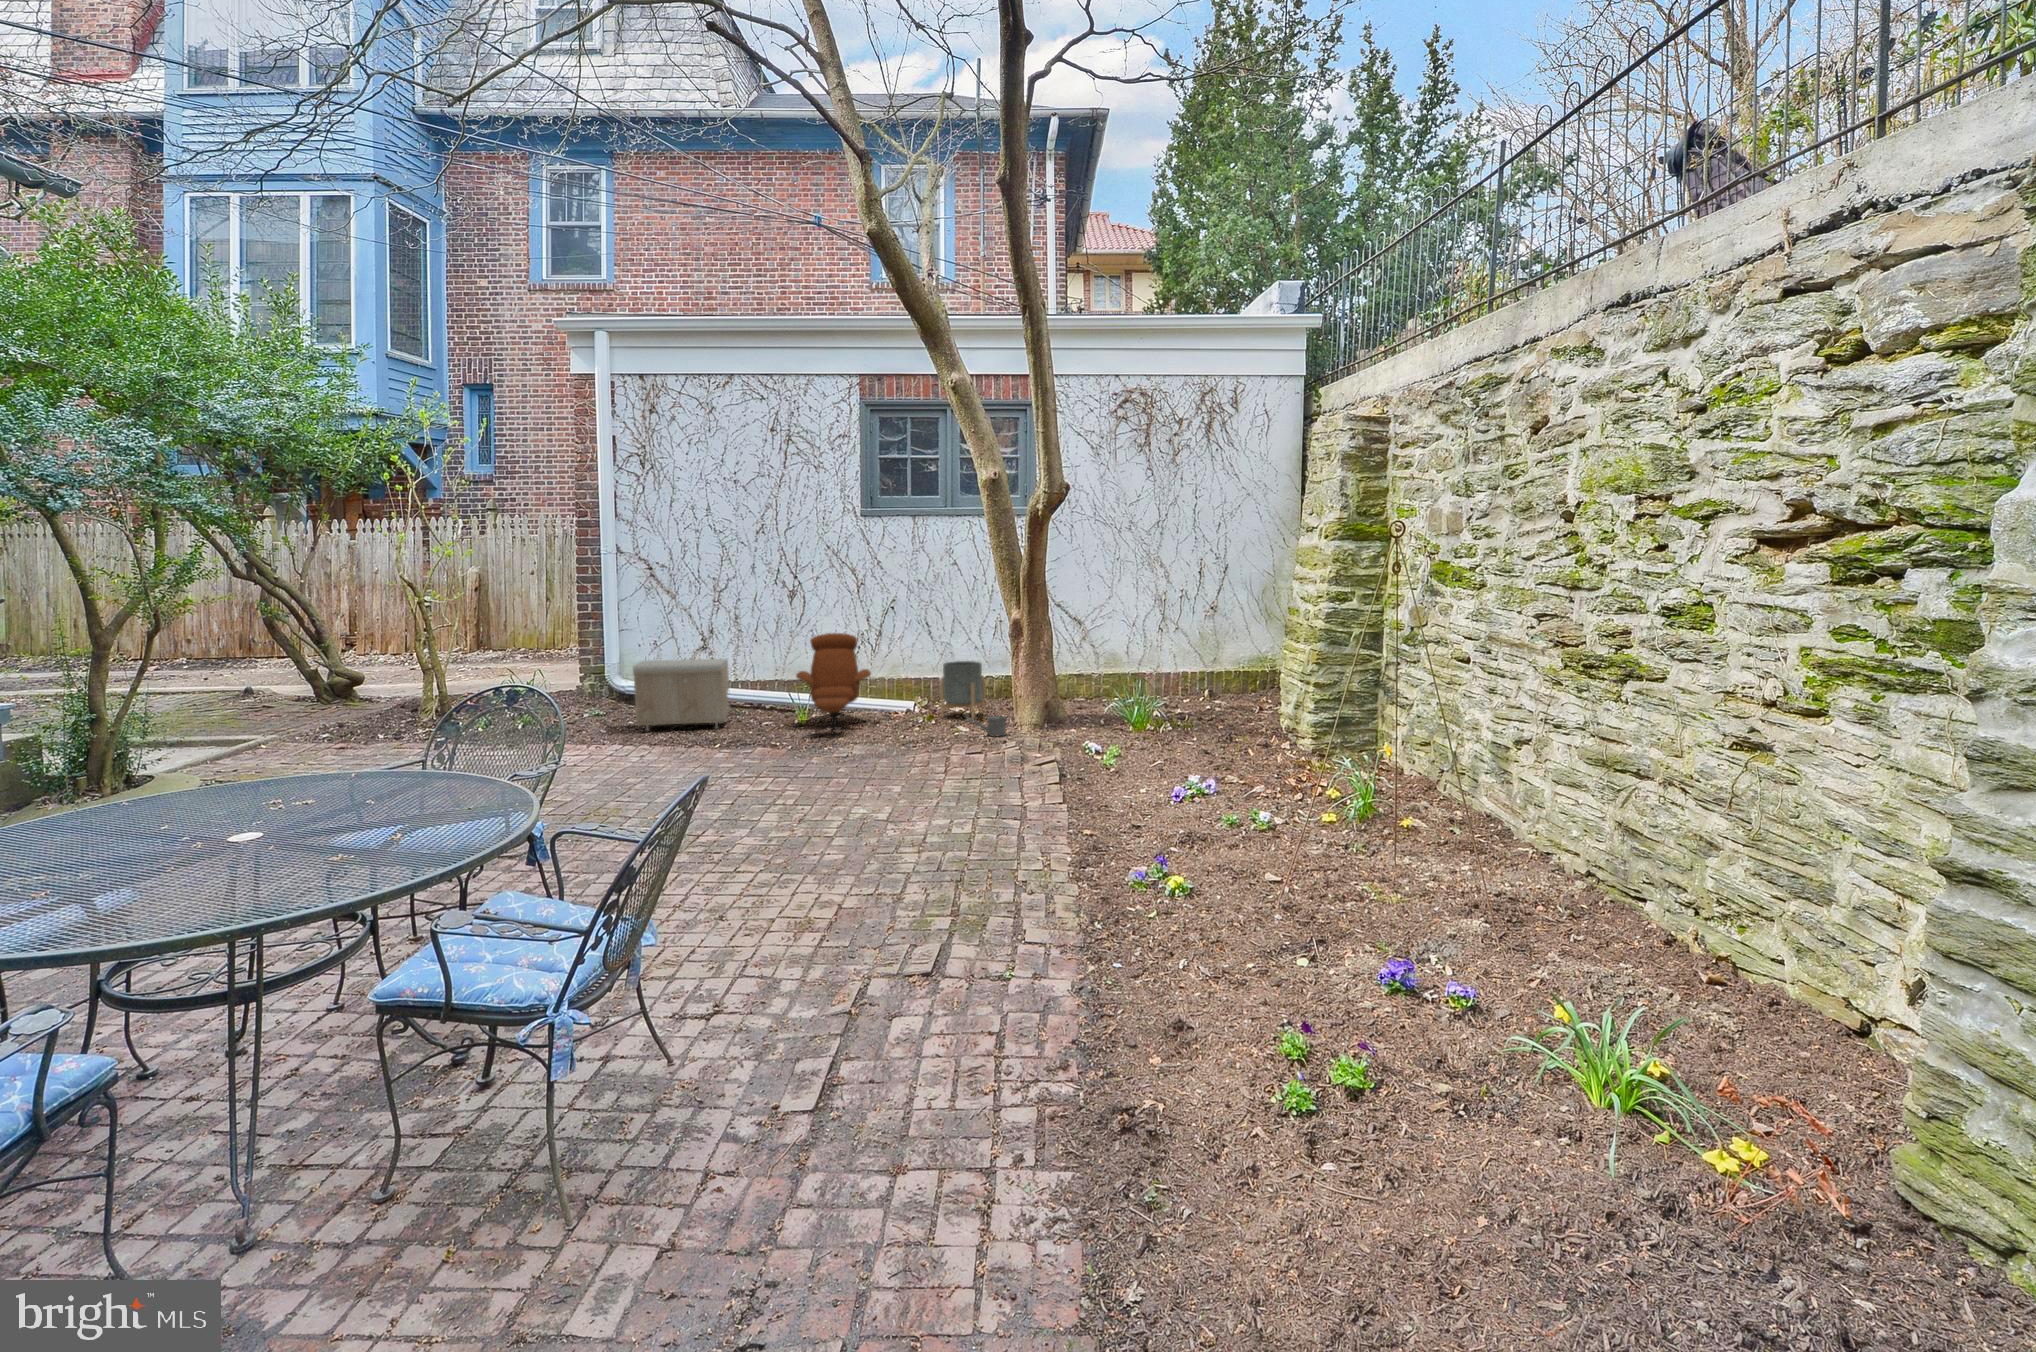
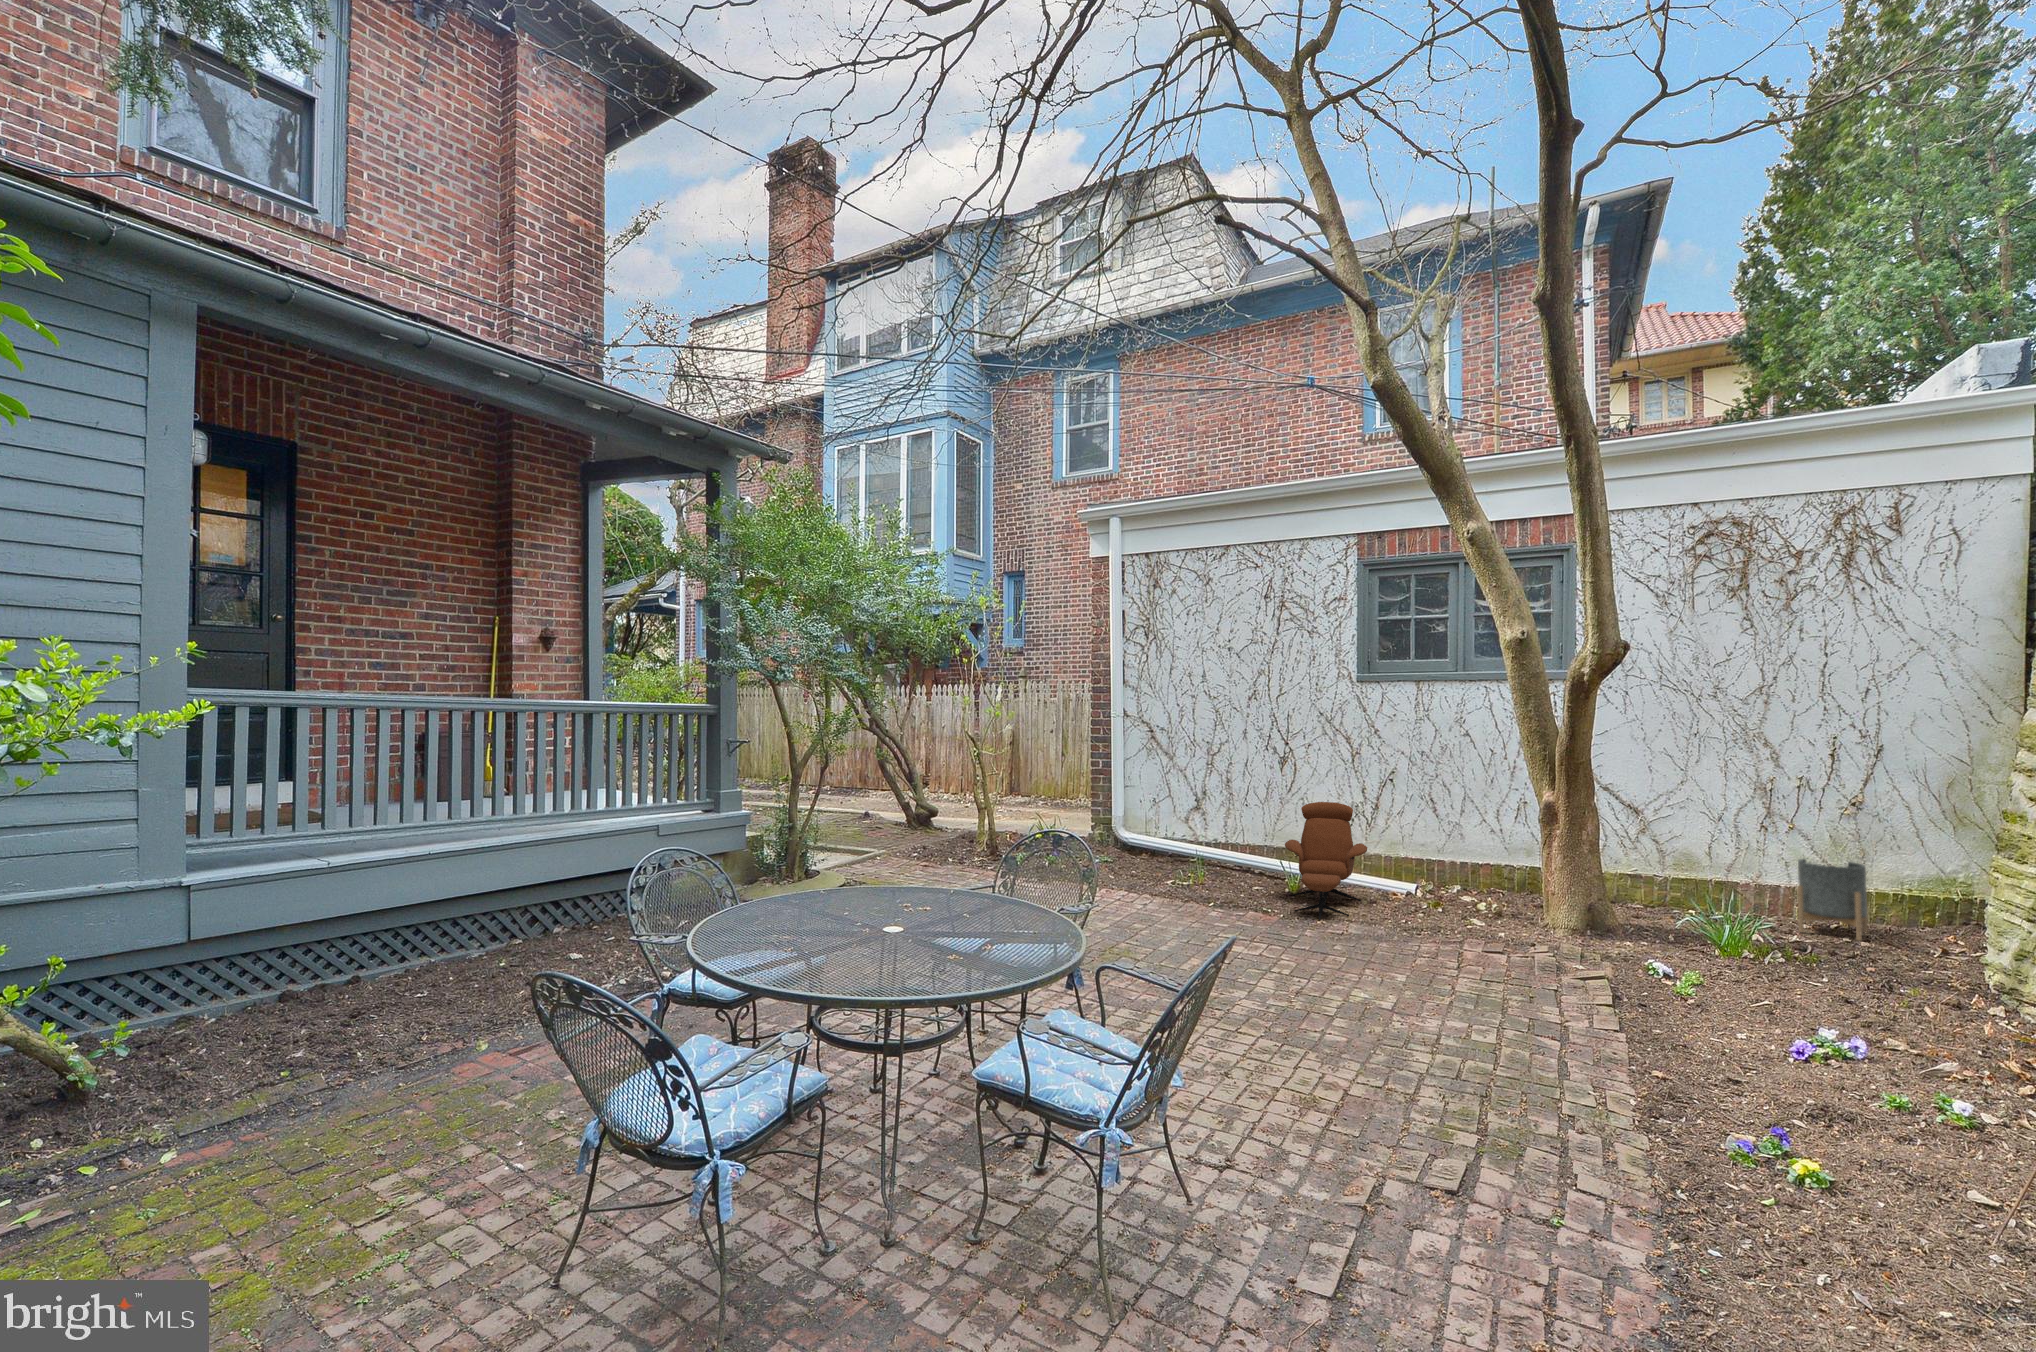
storage bench: present [633,658,729,731] -> none [1128,816,1219,890]
planter: present [940,661,986,719] -> present [1797,859,1868,941]
watering can: present [966,716,1014,737] -> none [1483,915,1549,946]

